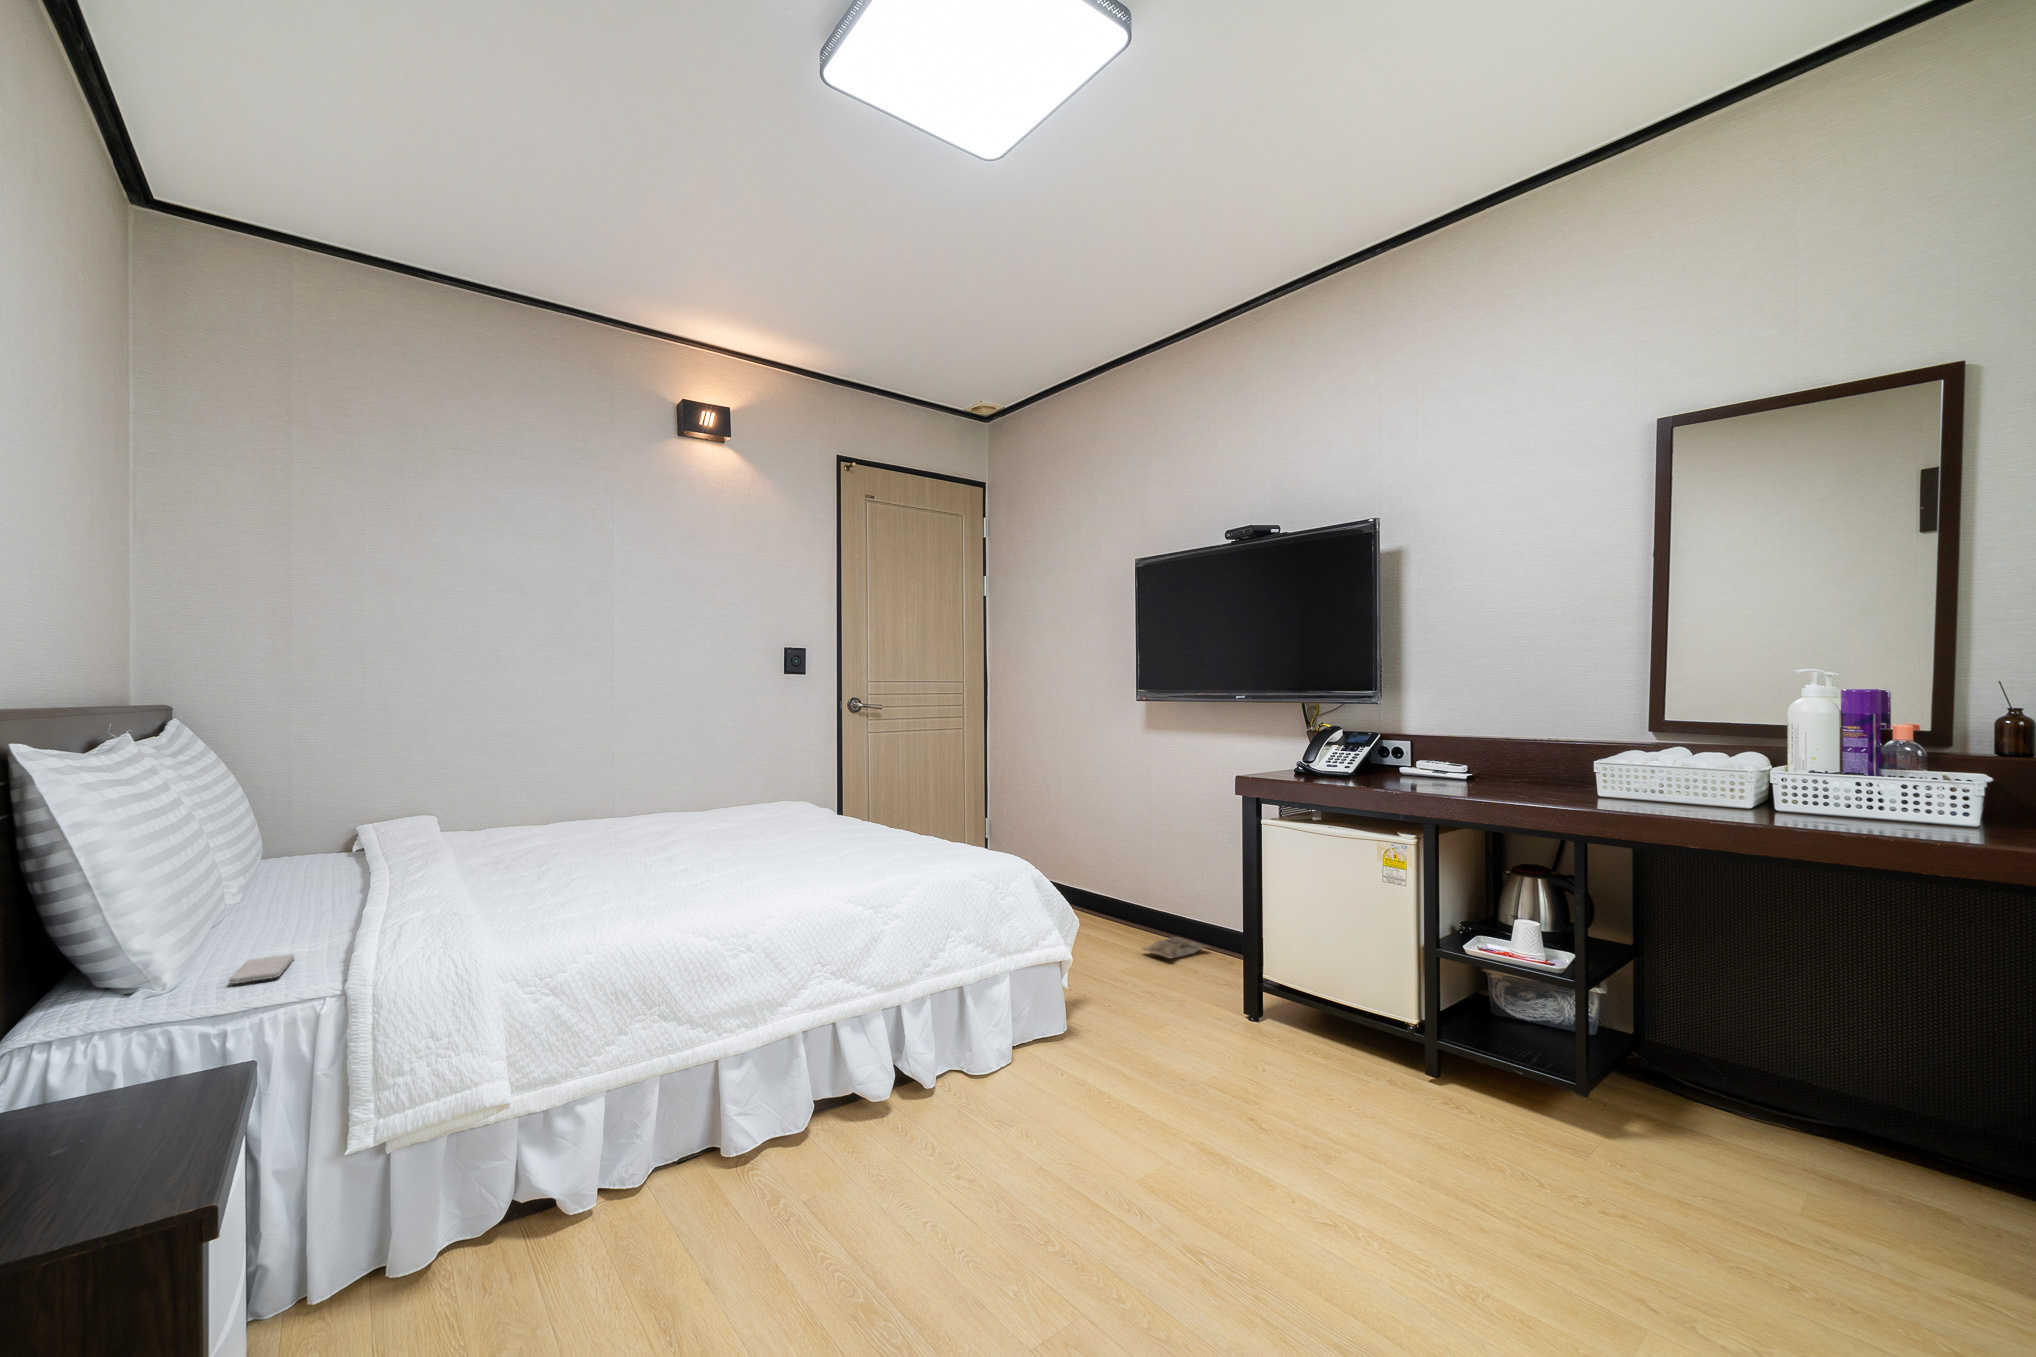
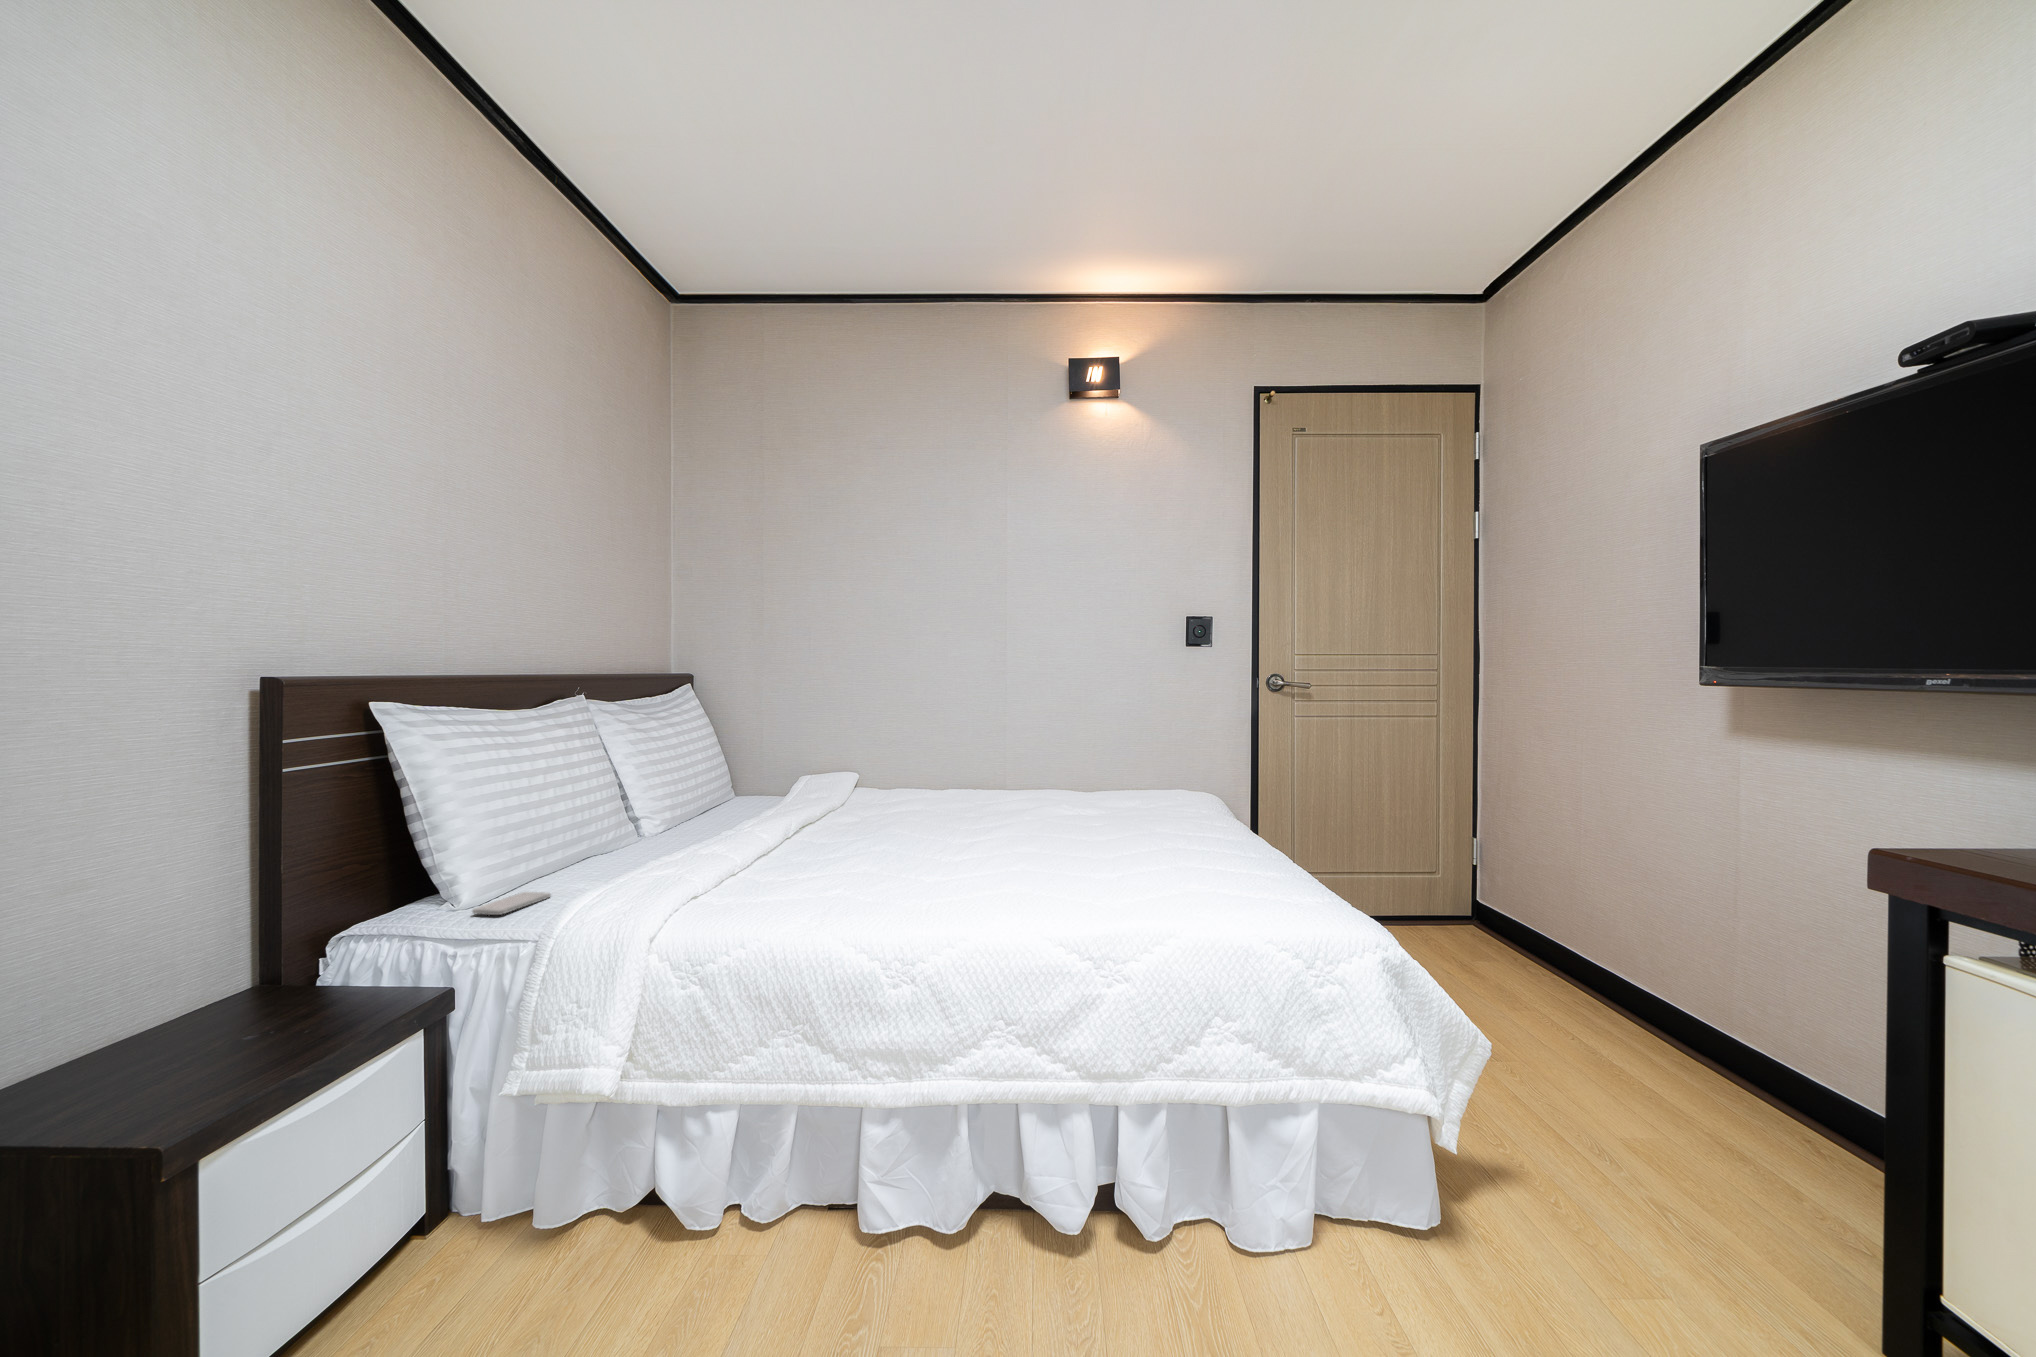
bag: present [1143,937,1208,959] -> none [1678,1098,1850,1145]

